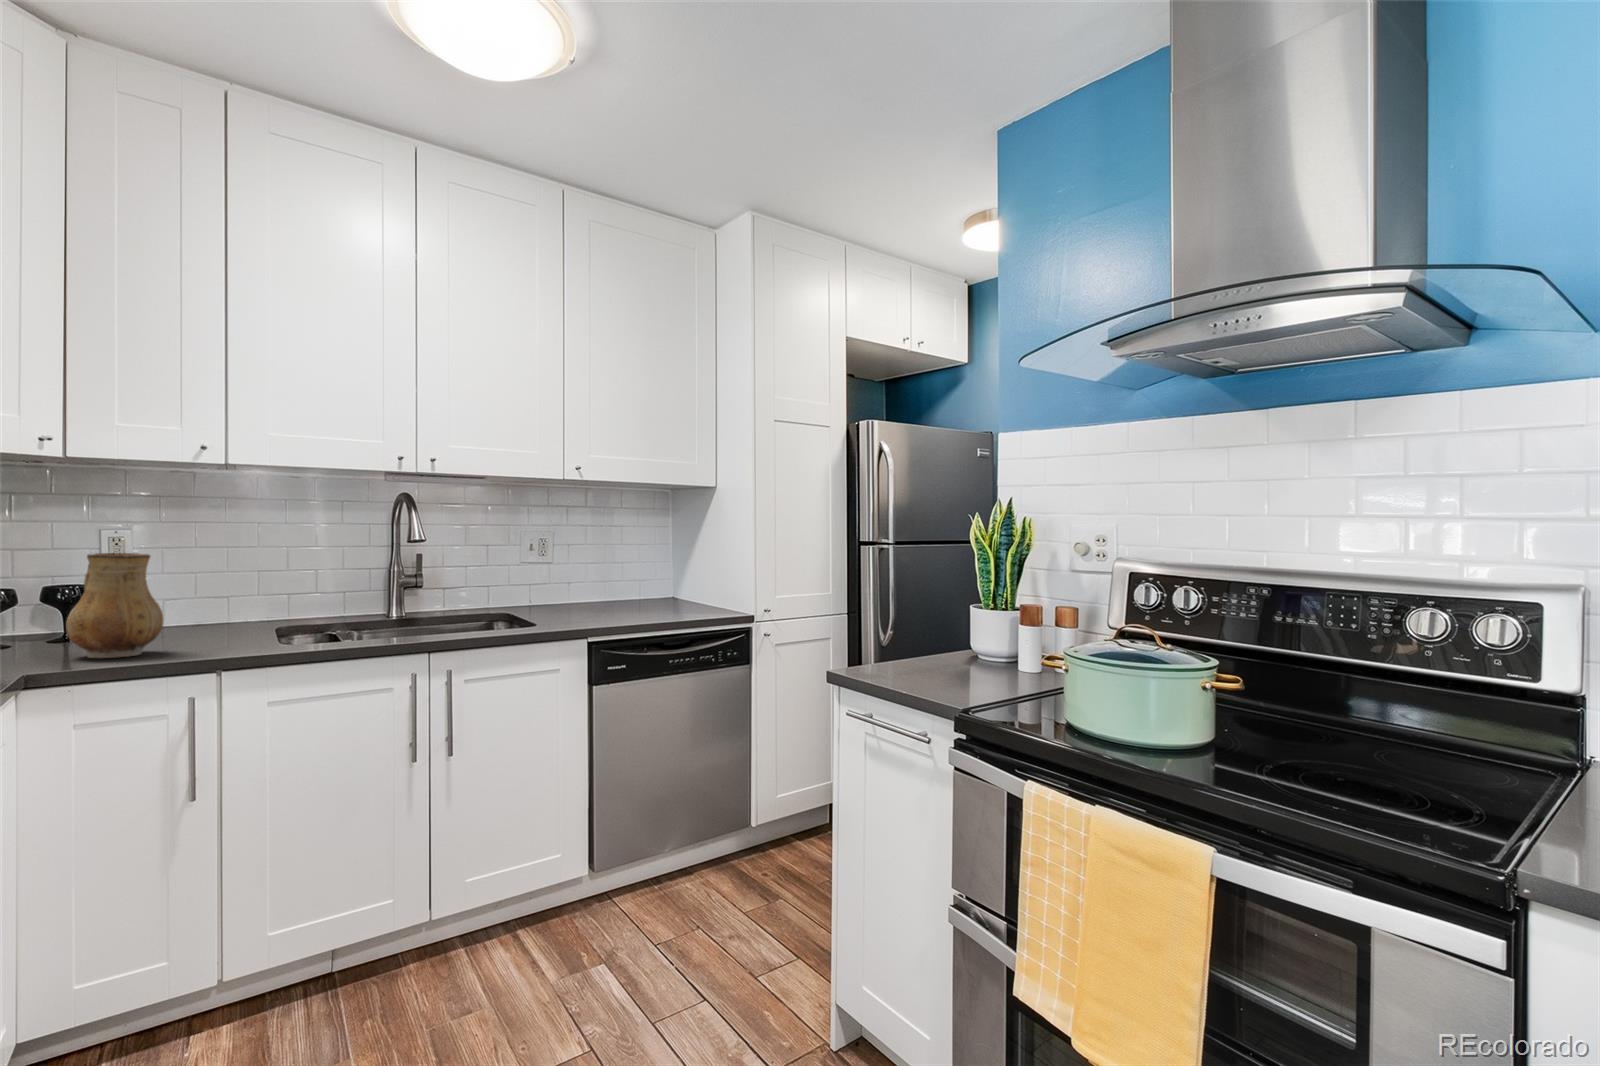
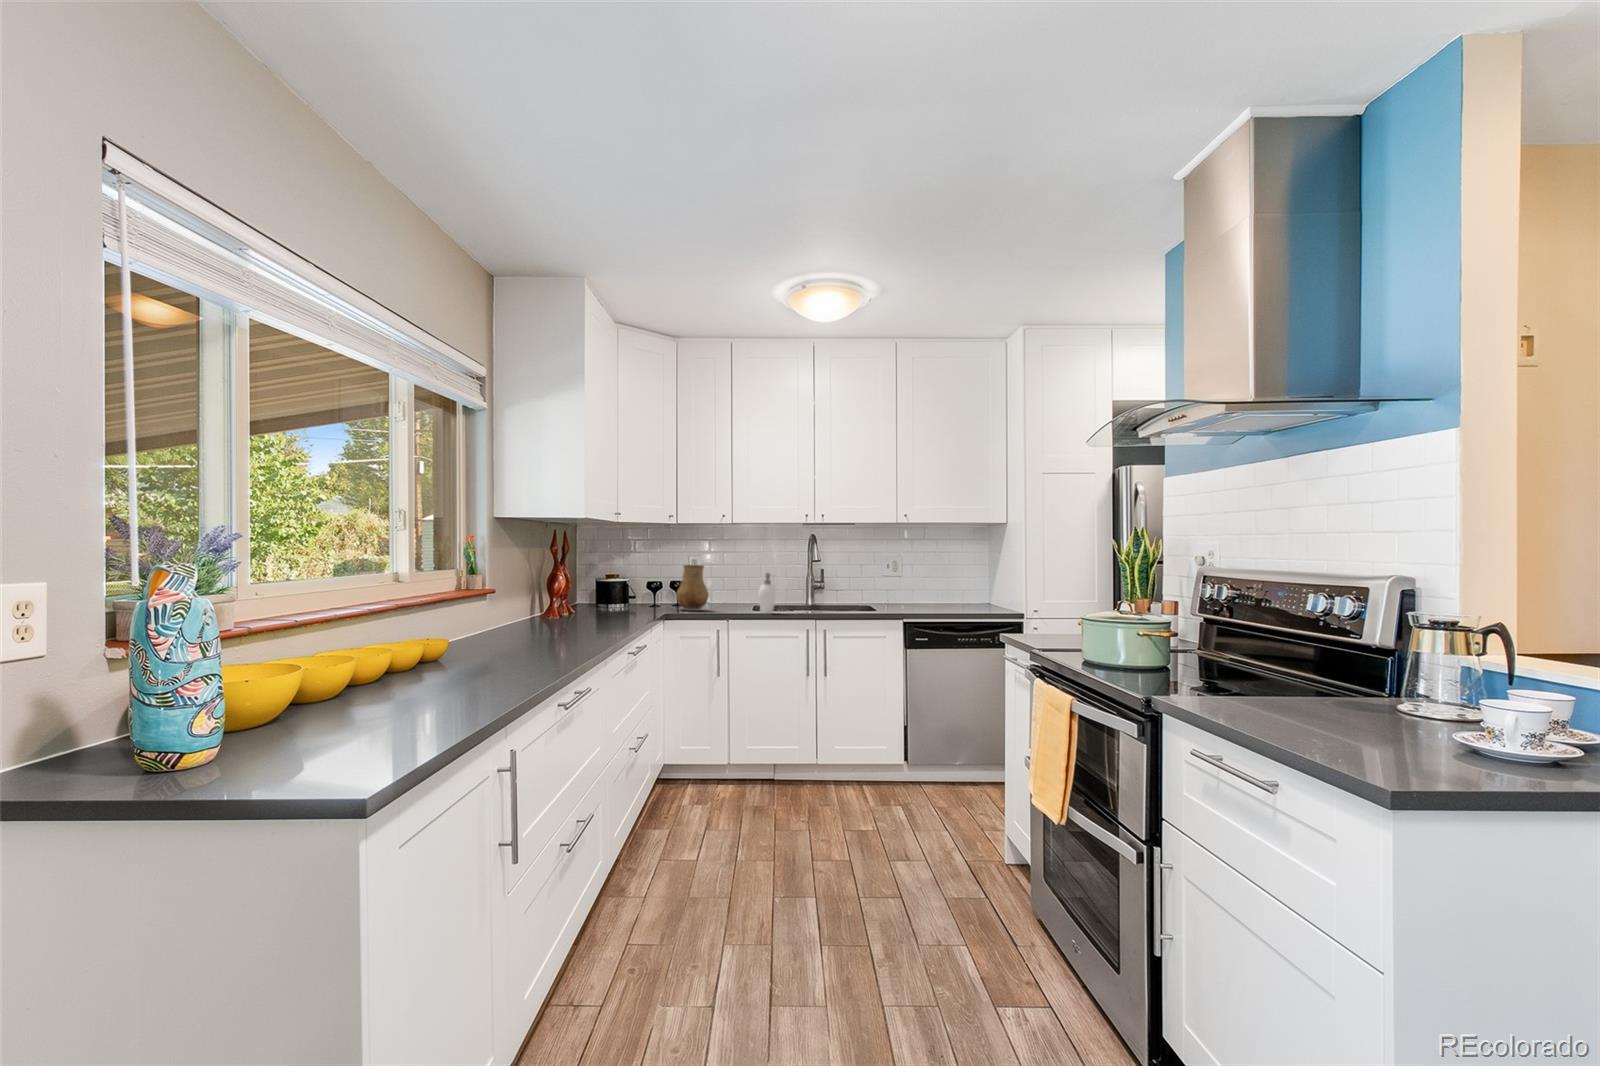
soap dispenser: none [298,567,355,651] -> present [758,573,776,614]

